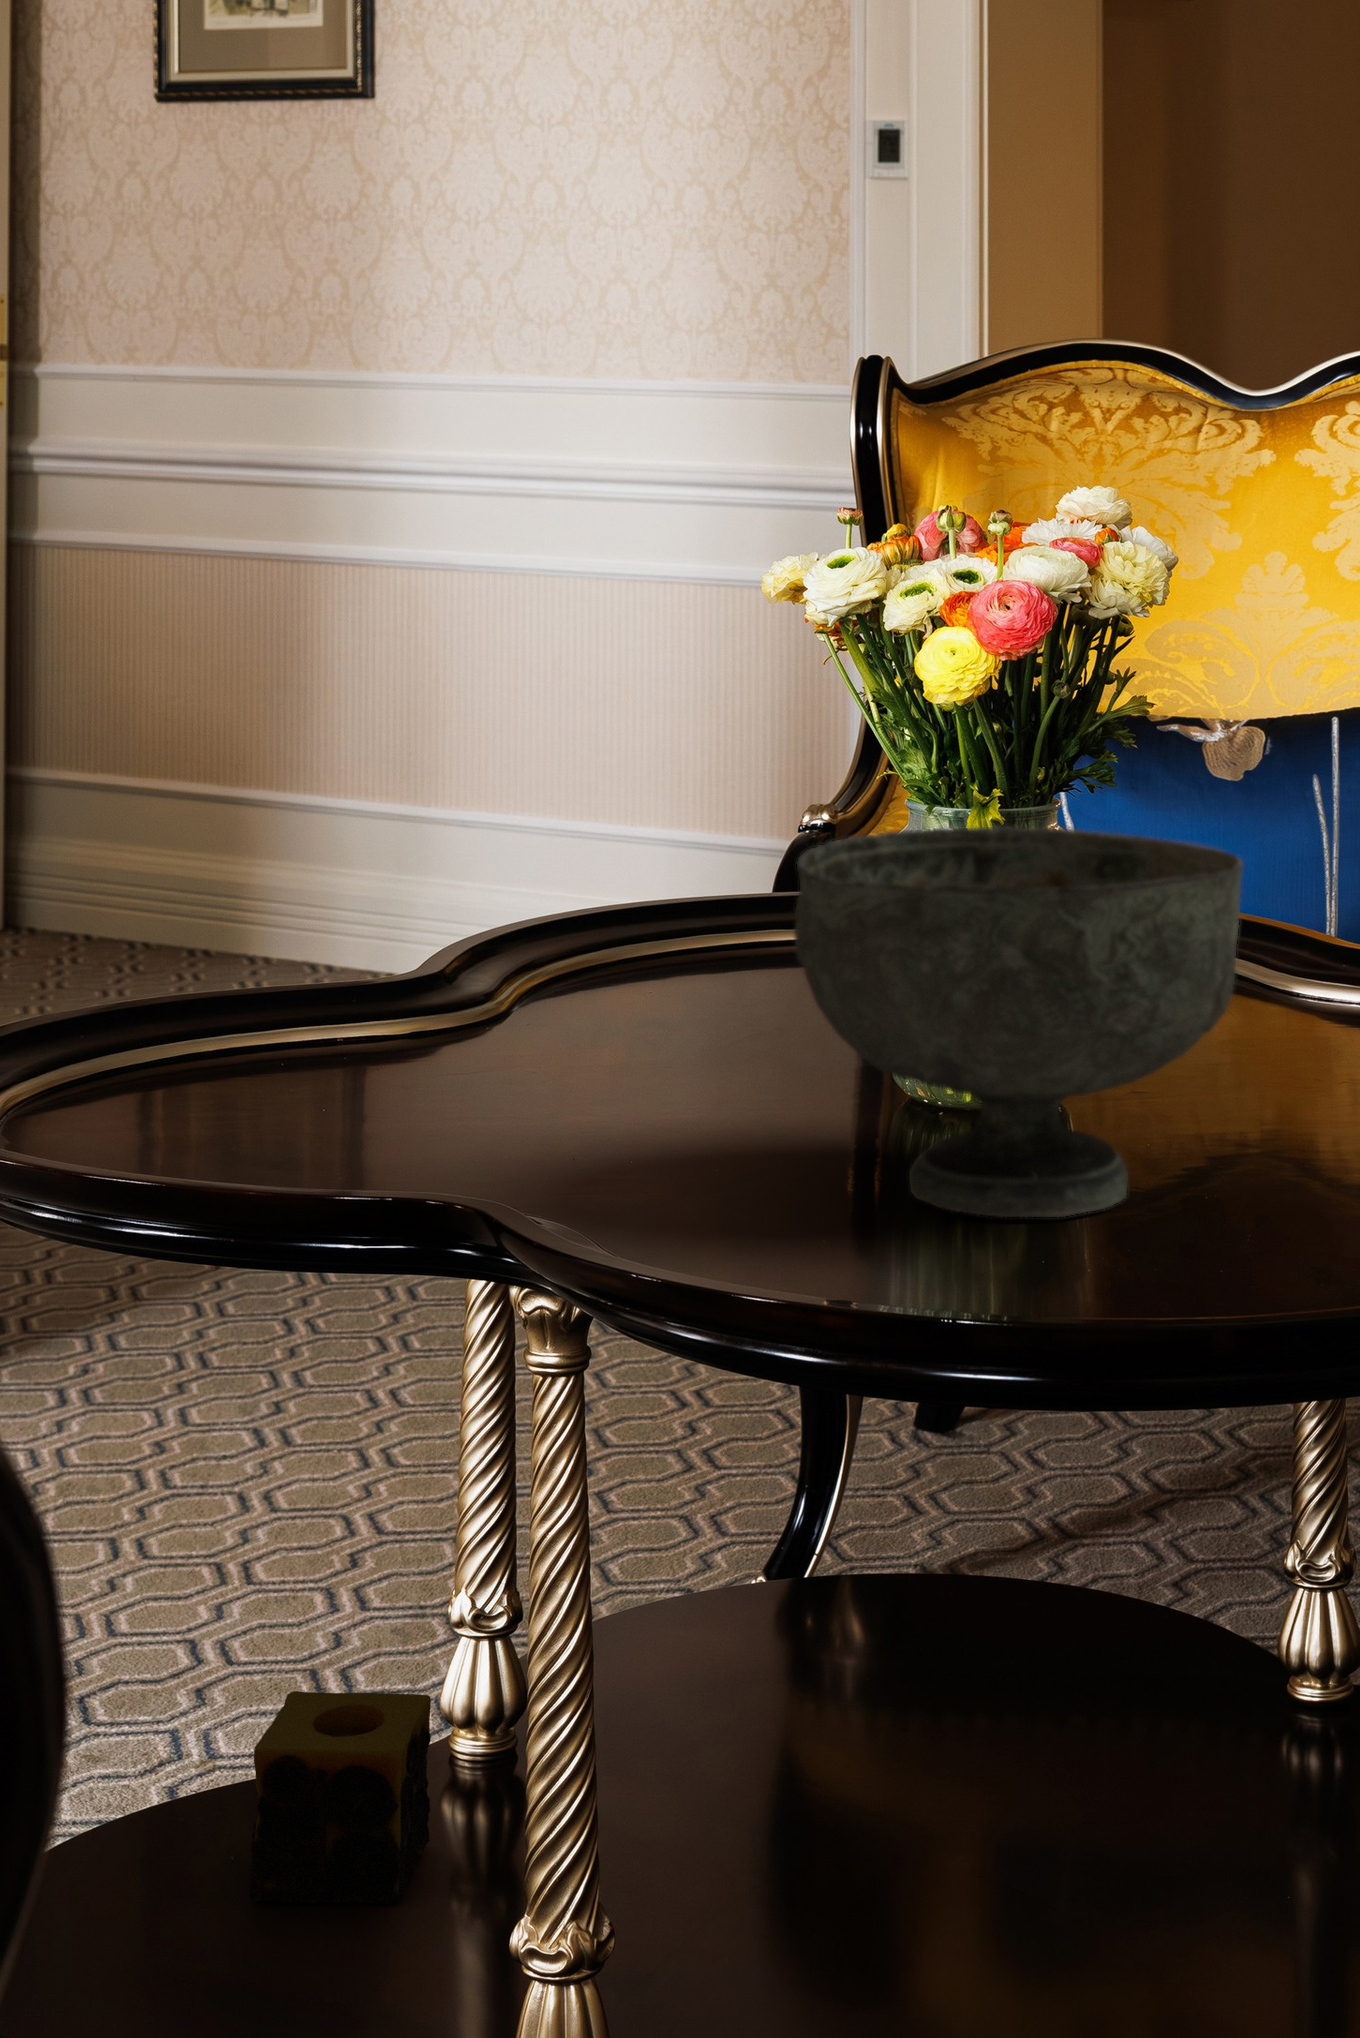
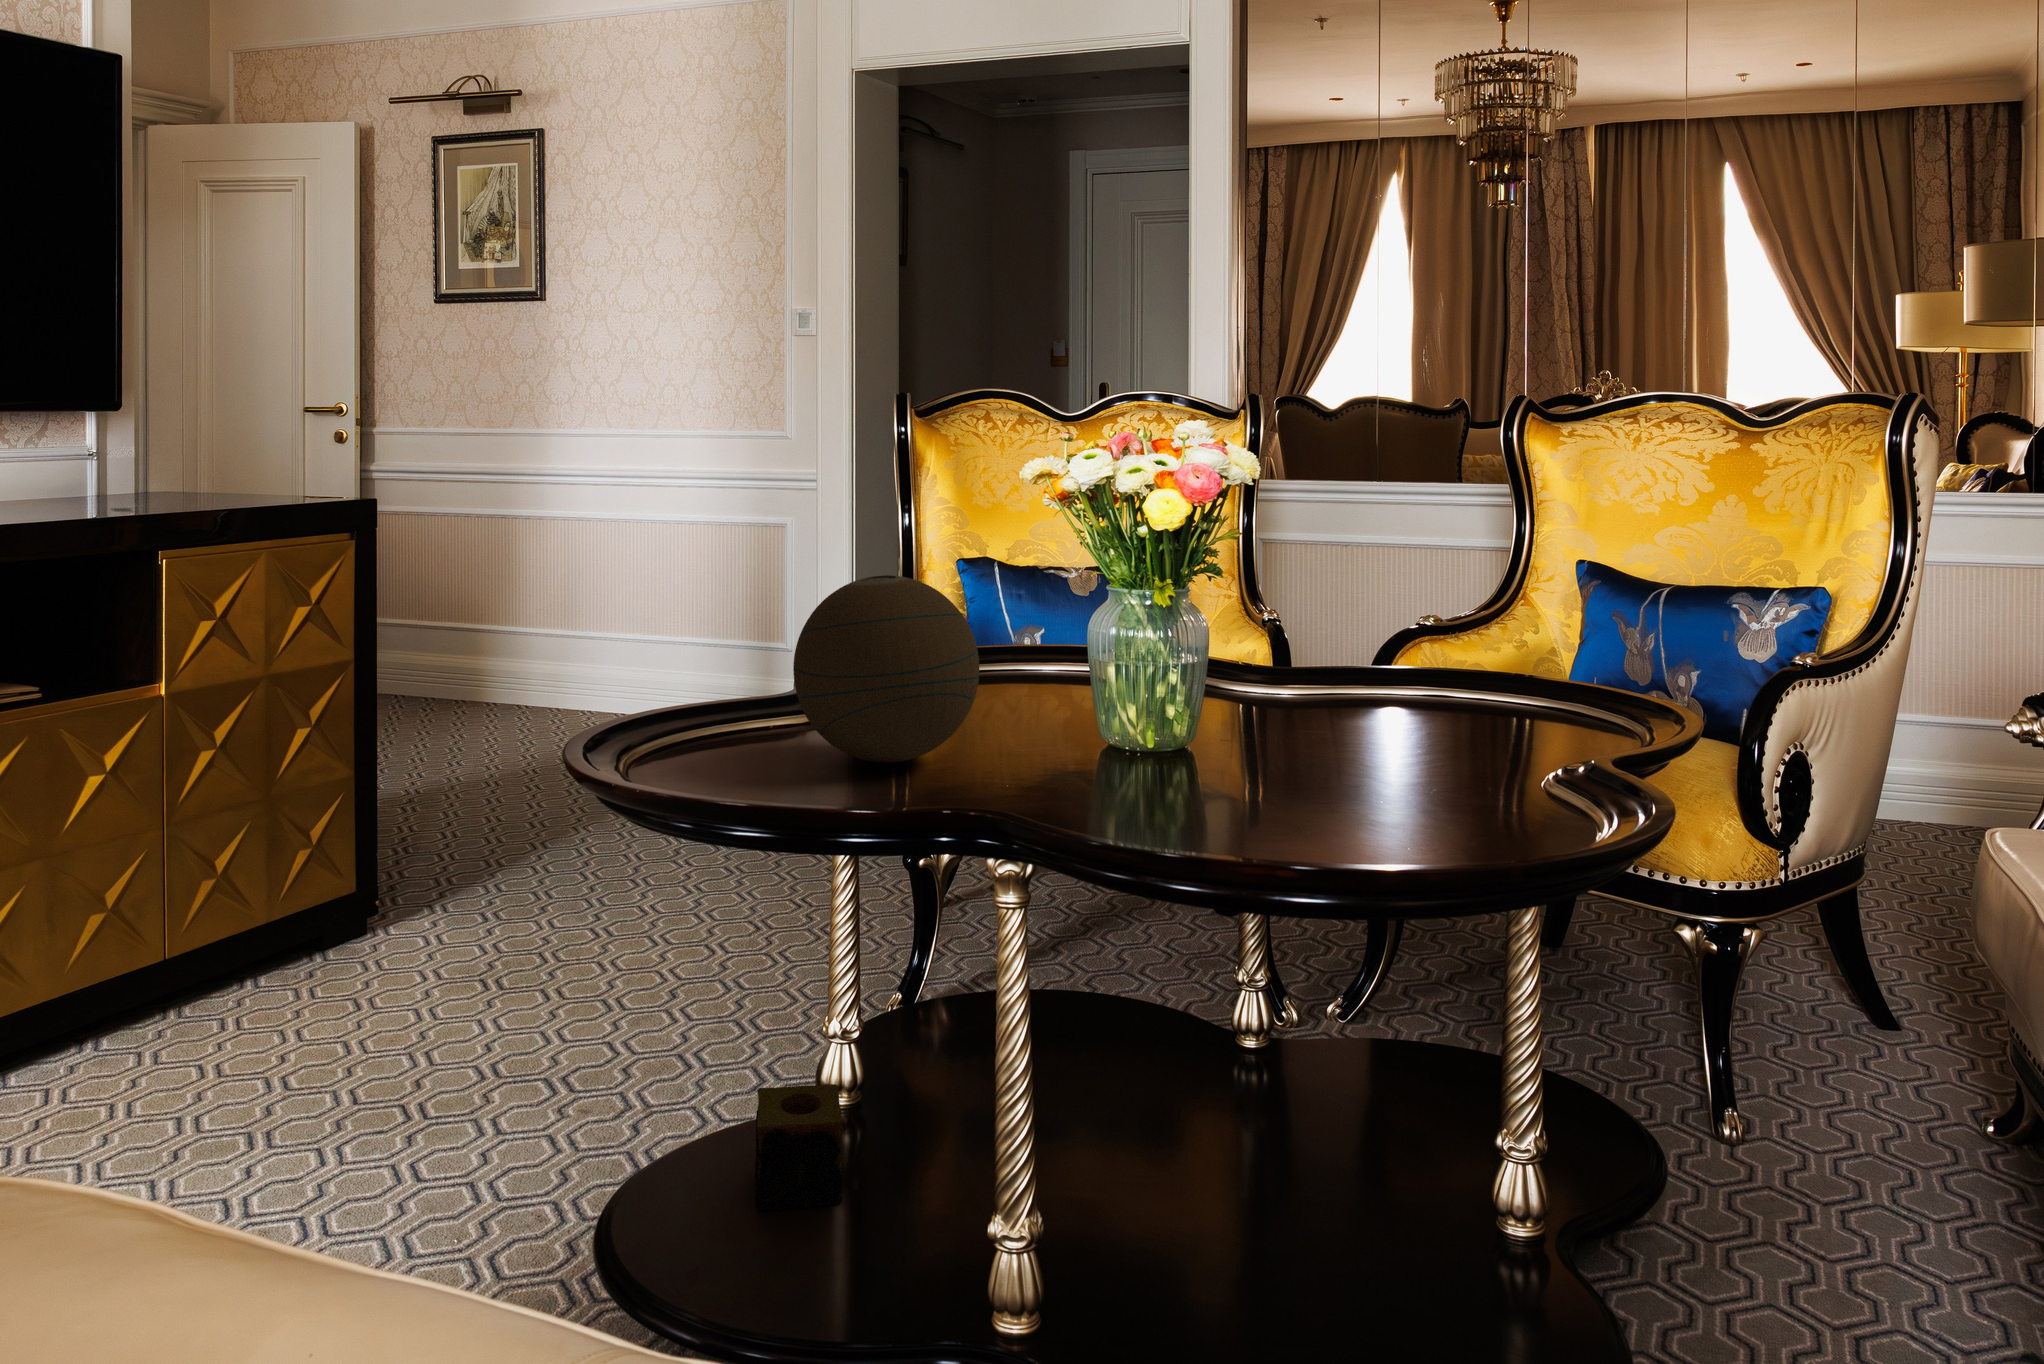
decorative orb: none [285,786,600,1108] -> present [793,575,979,763]
decorative bowl: present [794,827,1243,1217] -> none [1146,593,1416,813]

